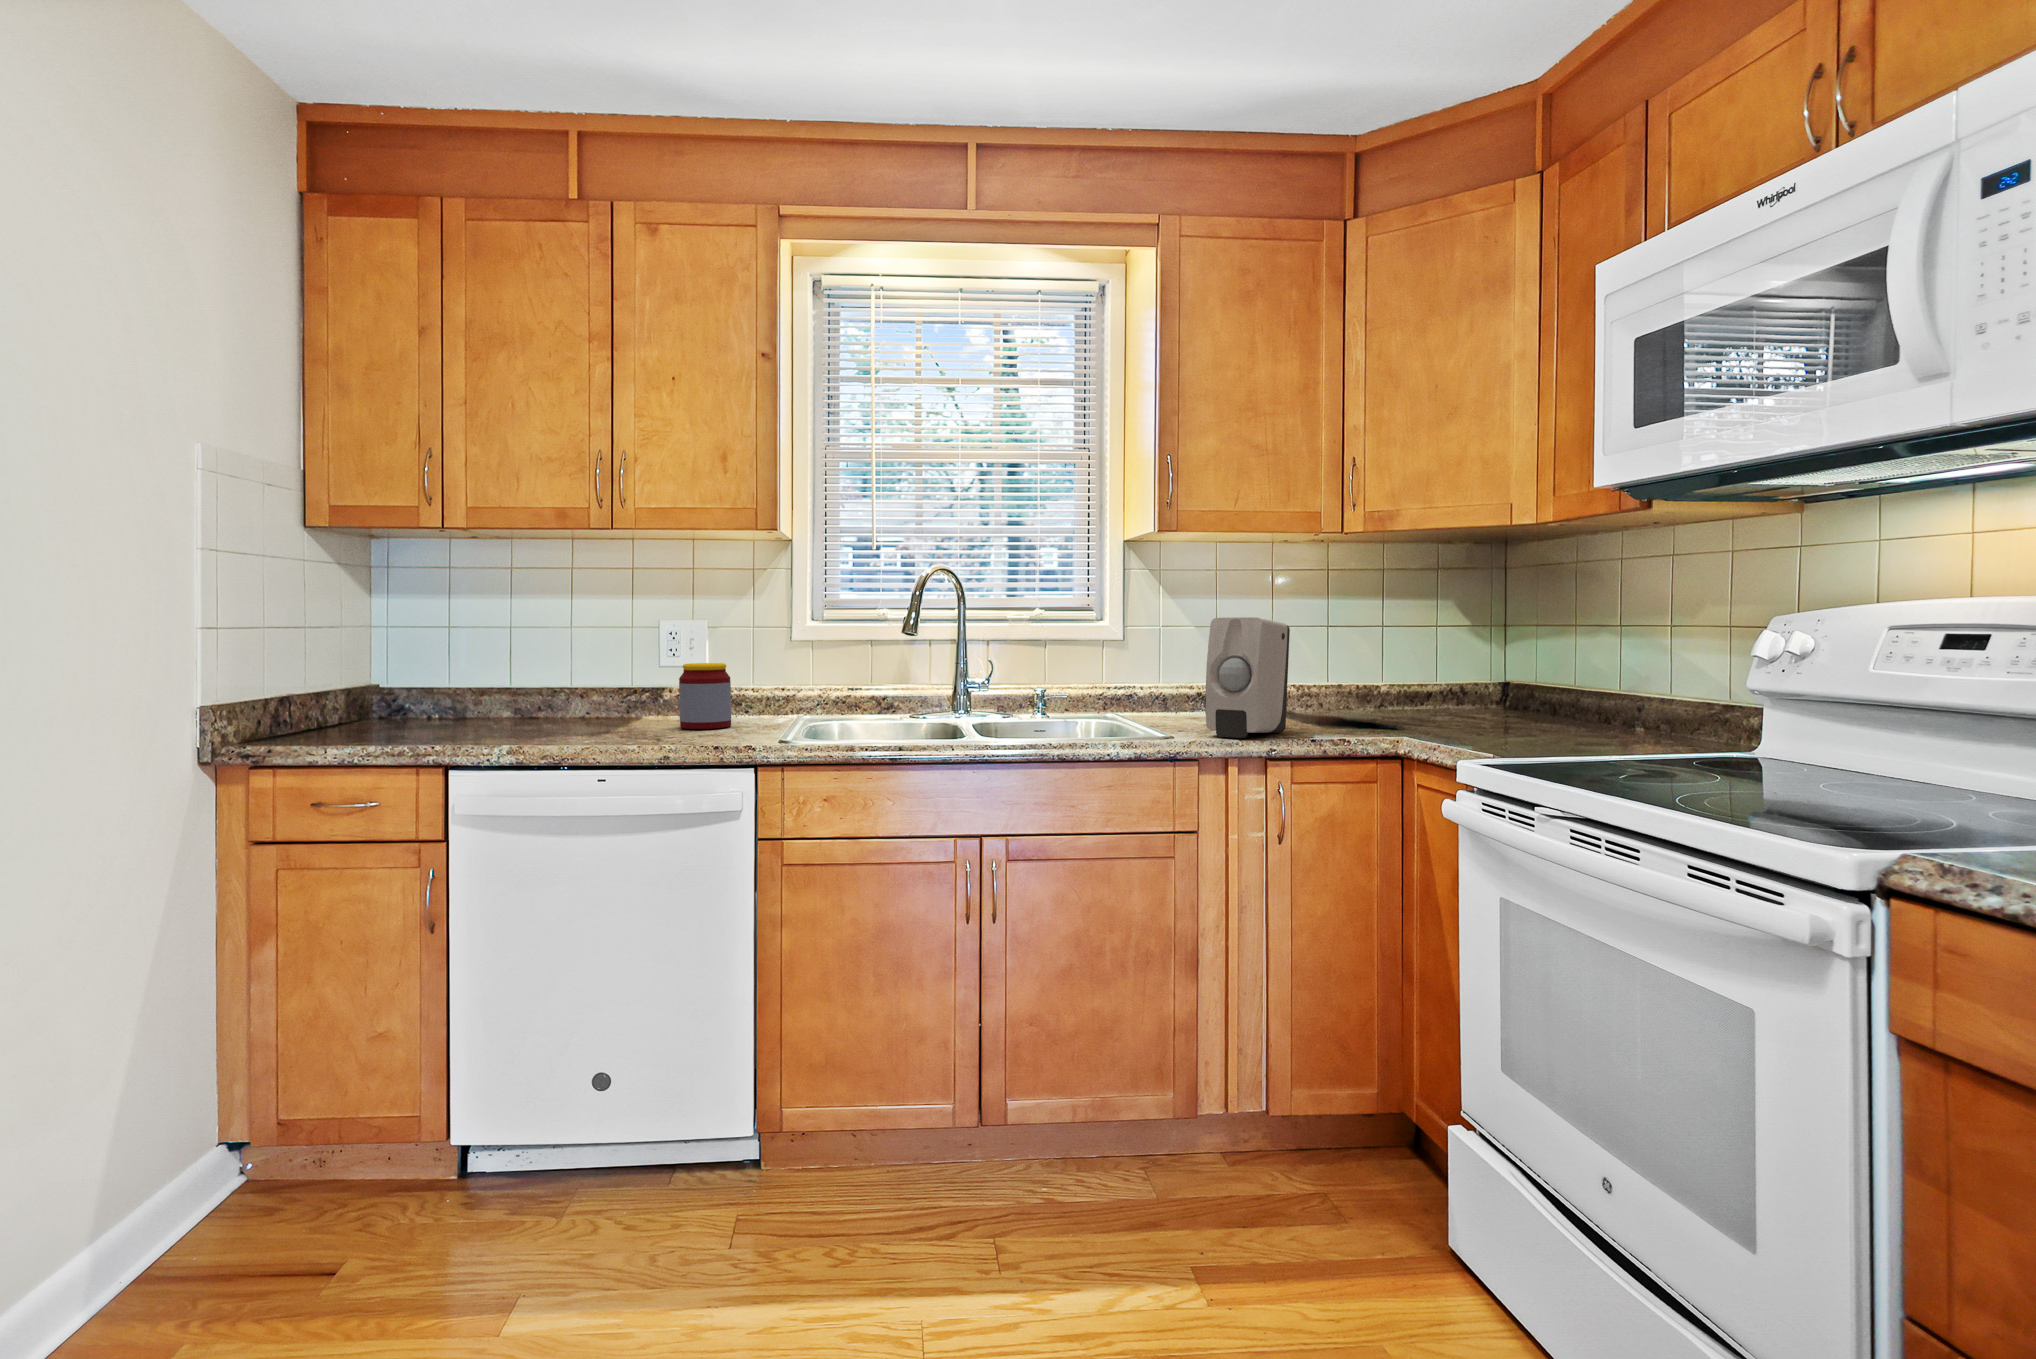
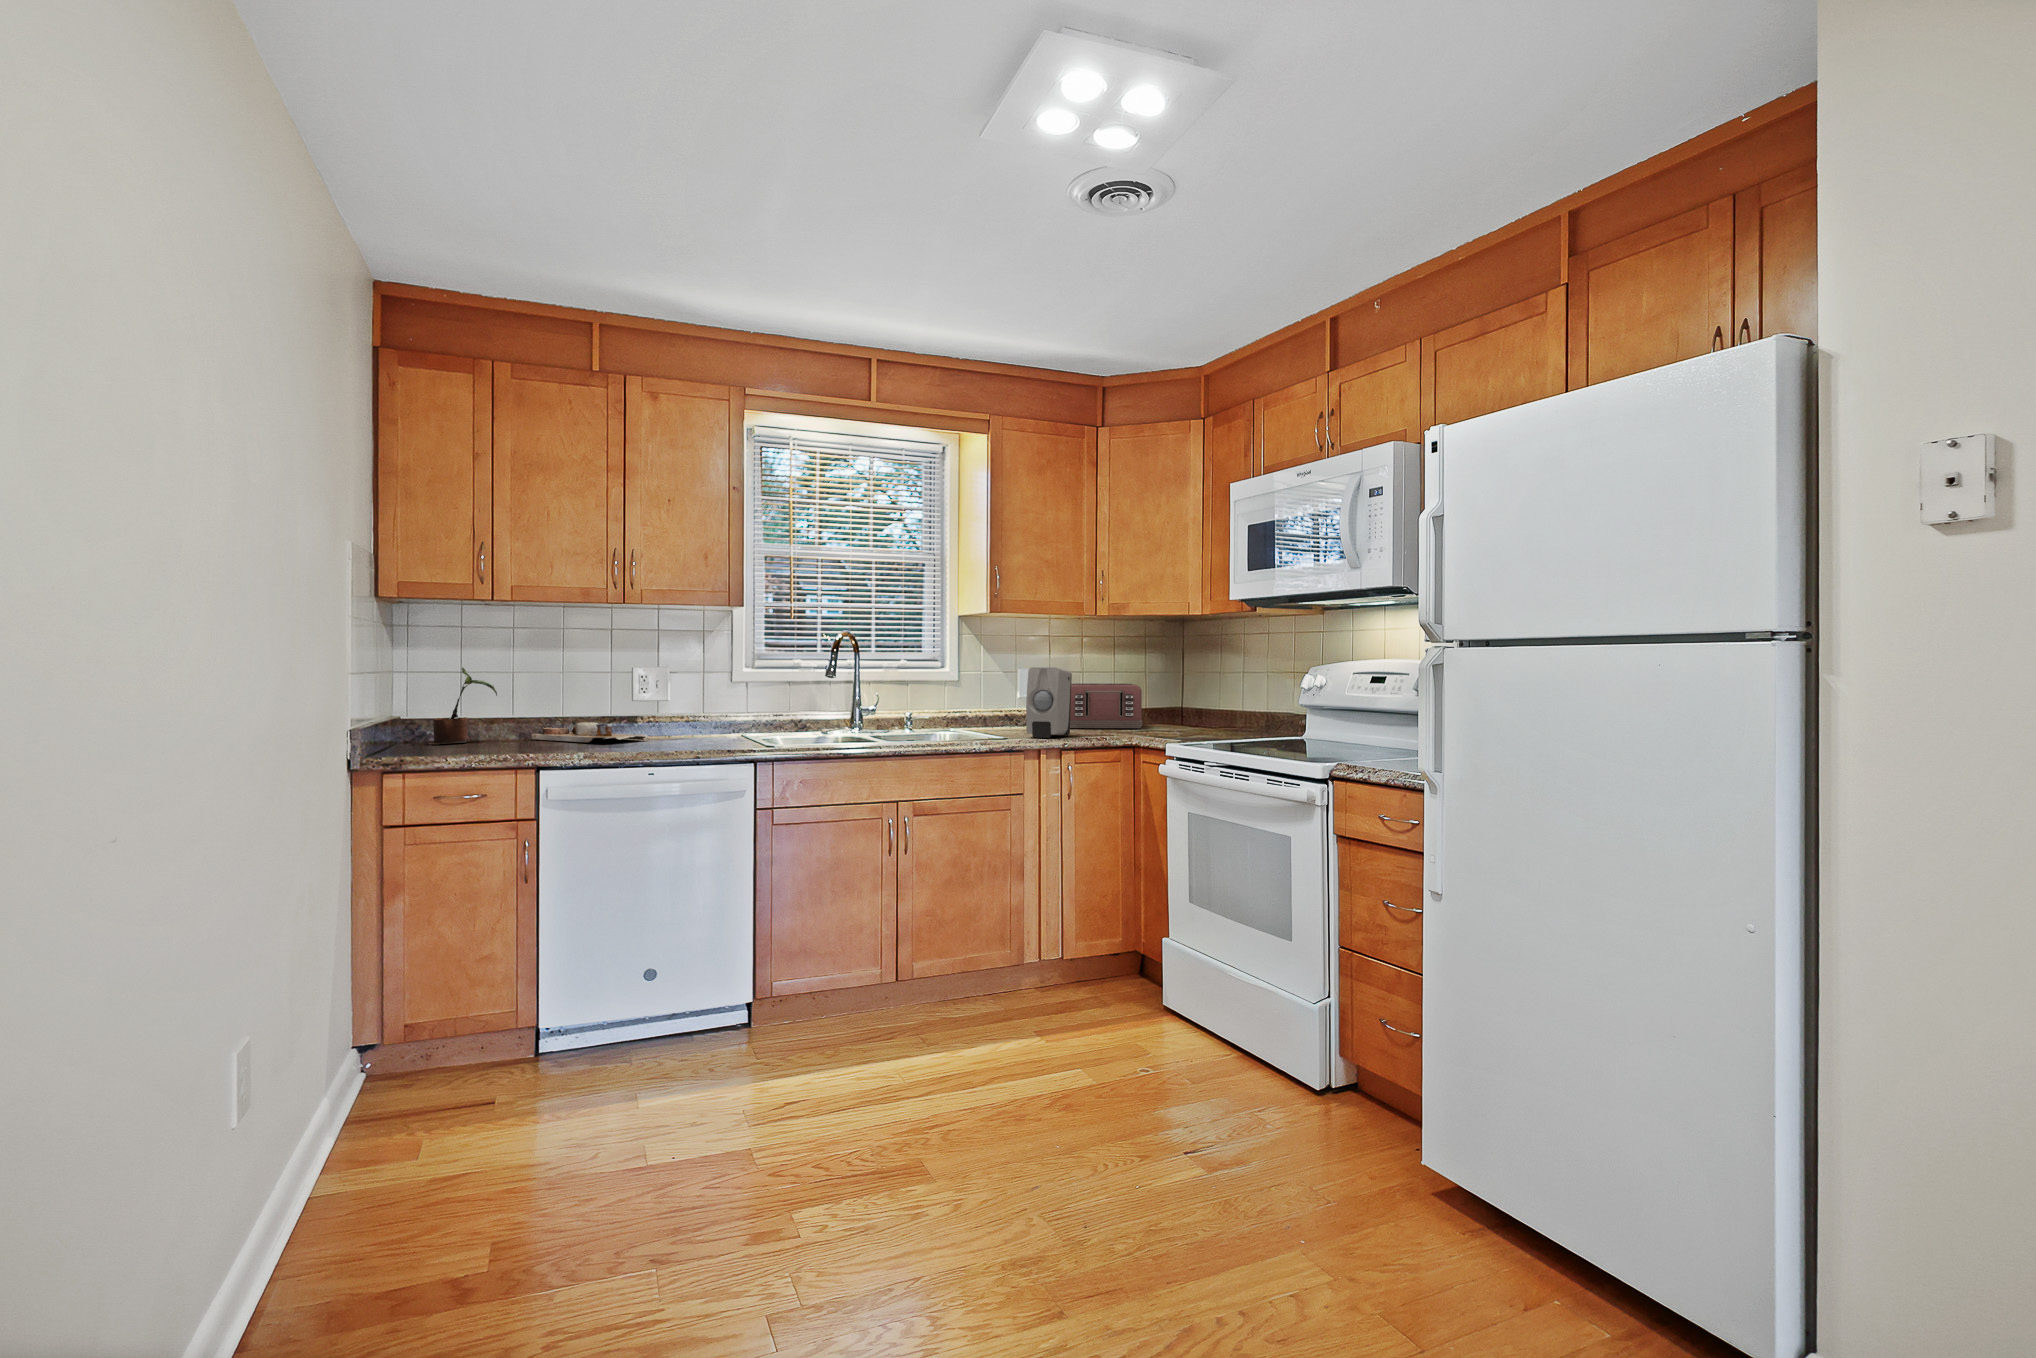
potted plant: none [352,625,450,732] -> present [430,668,497,744]
toaster: none [1289,643,1421,718] -> present [1070,683,1143,728]
jar: present [679,663,731,729] -> none [675,695,710,739]
cutting board: none [501,702,639,734] -> present [531,722,649,743]

